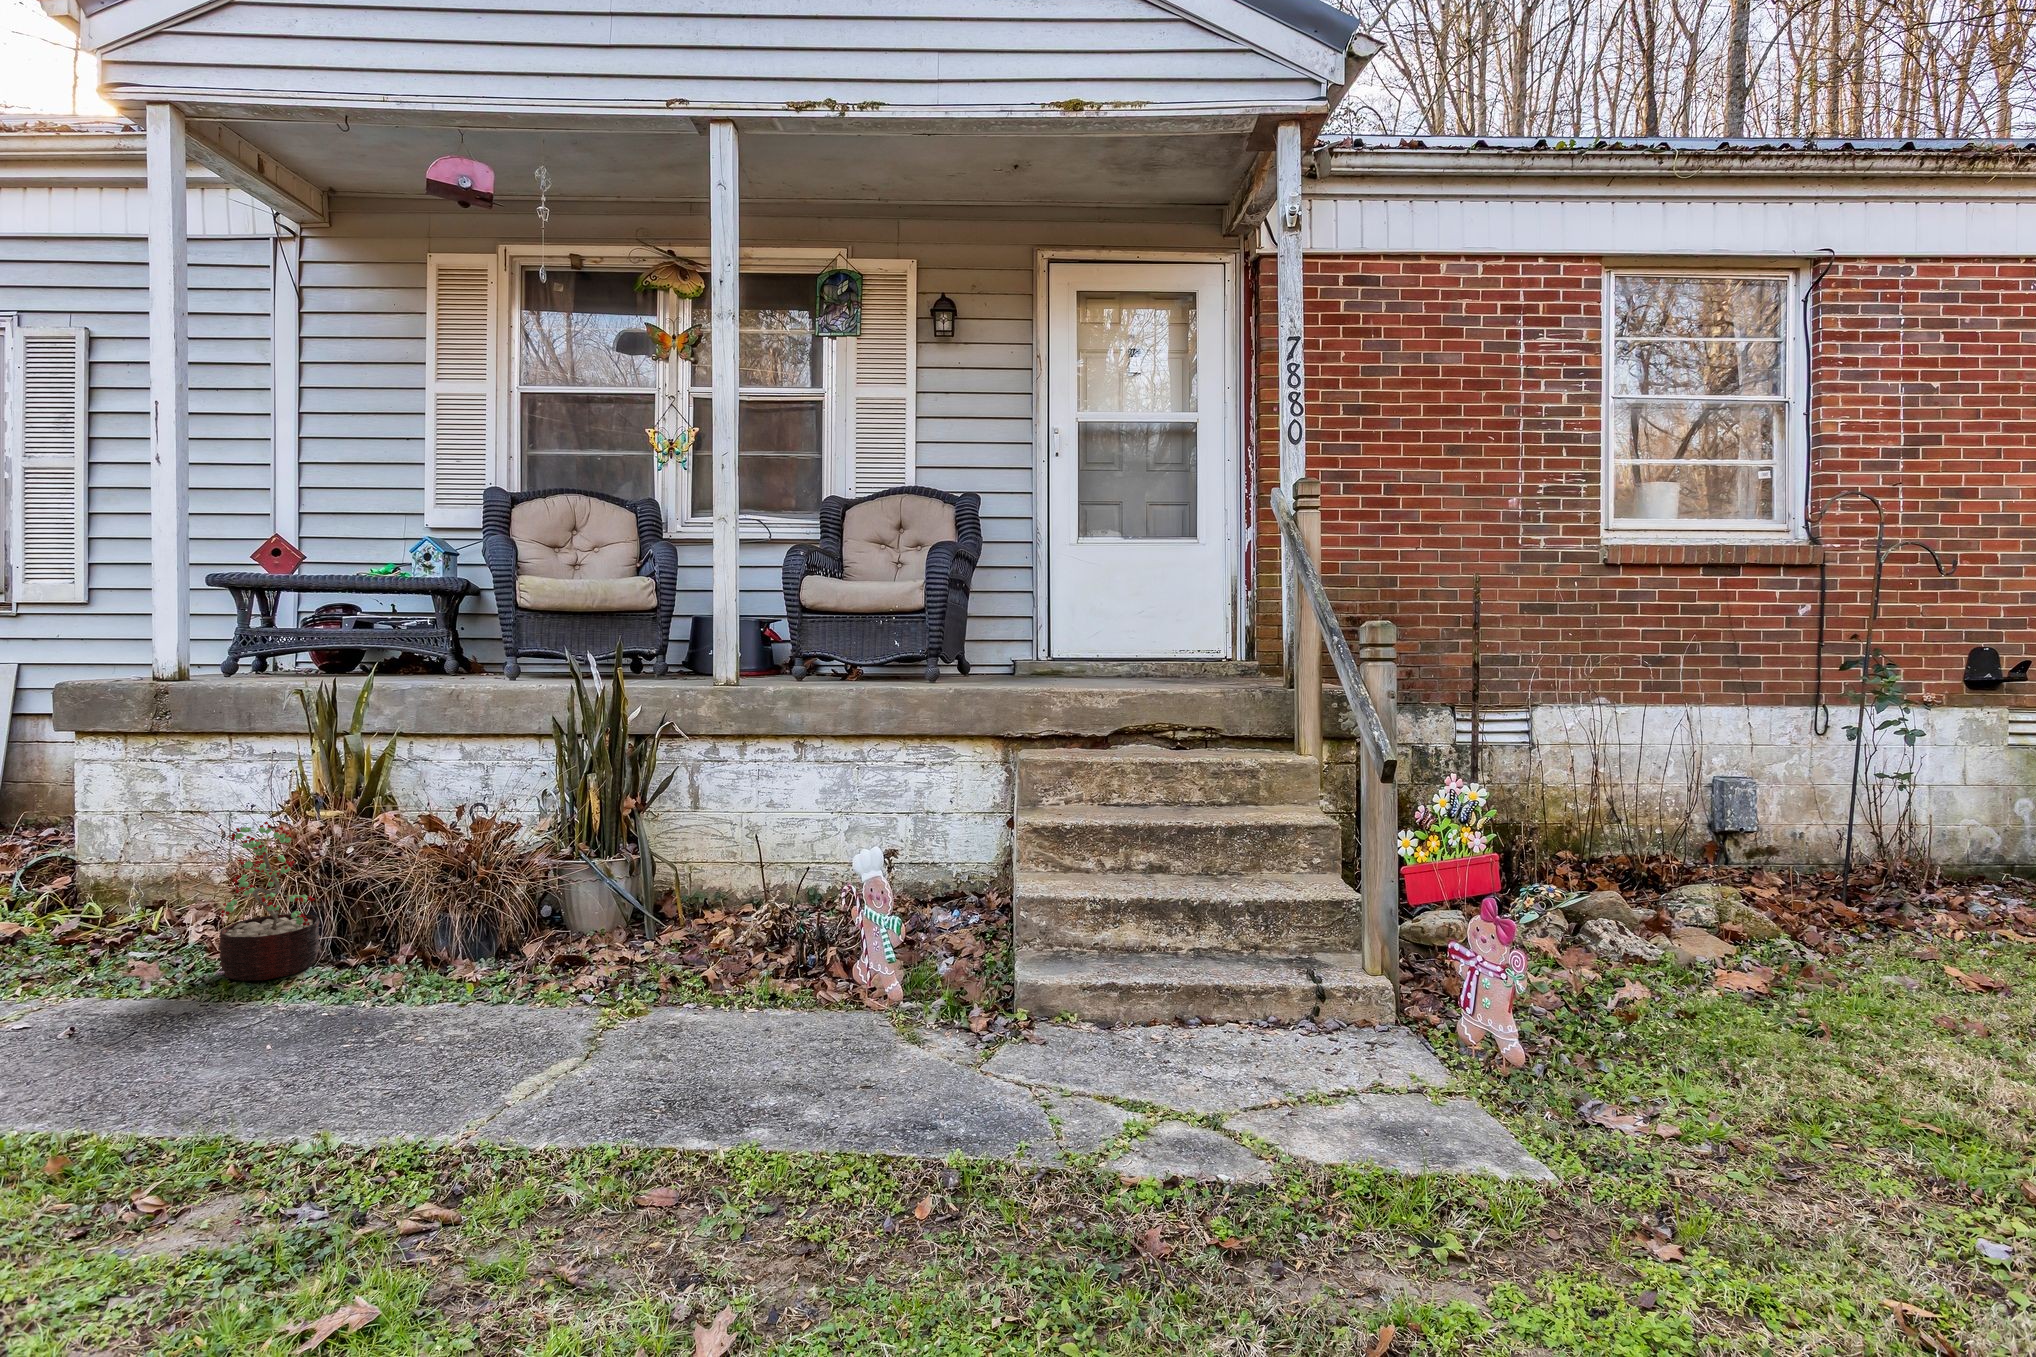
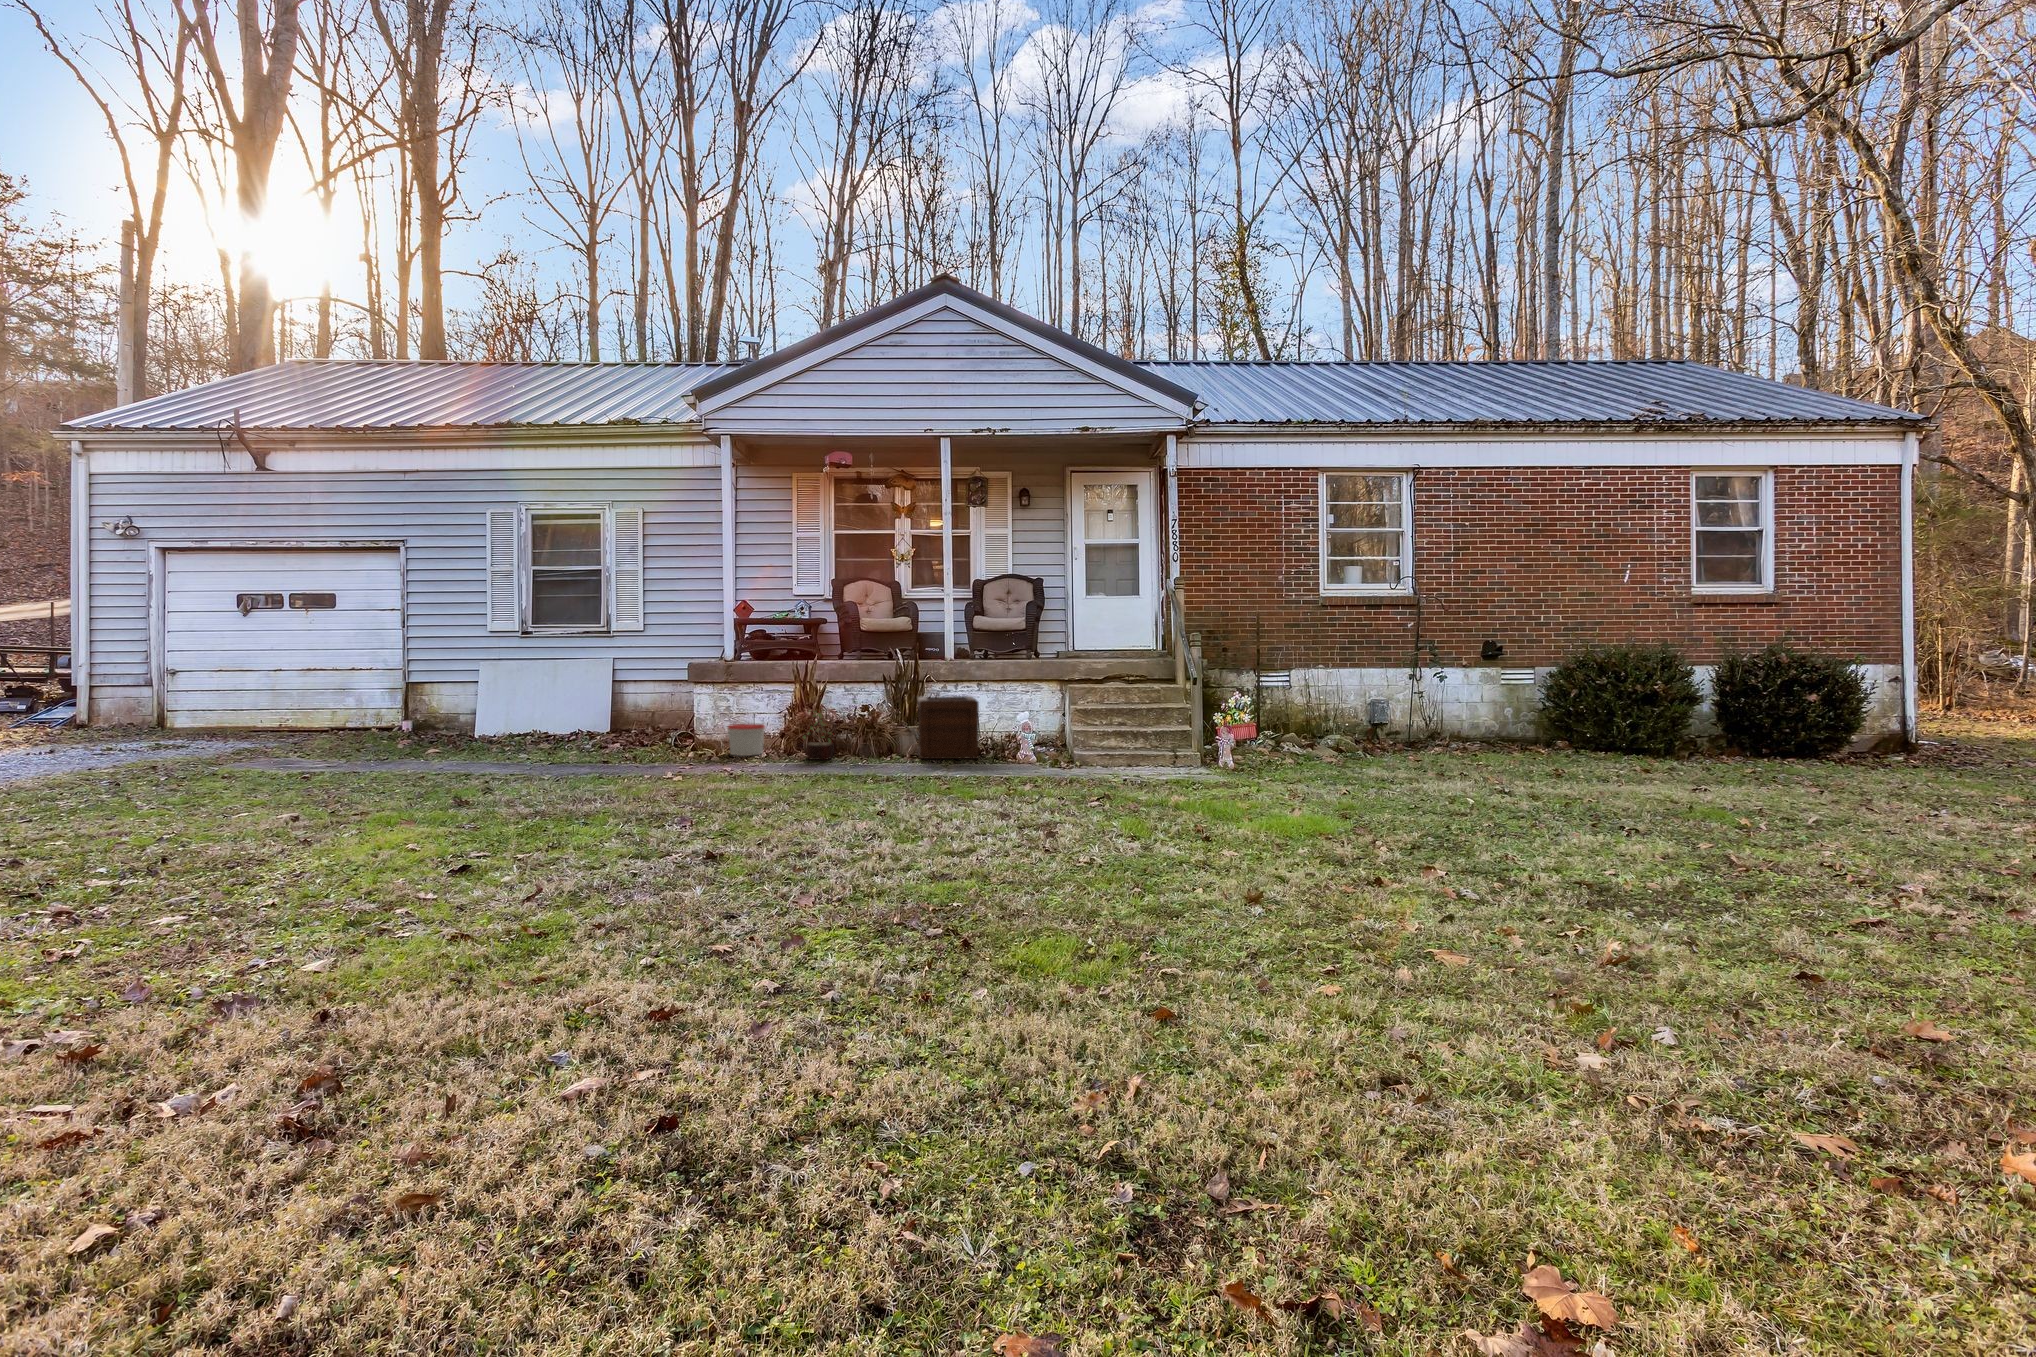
wooden crate: none [559,780,760,978] -> present [918,696,979,759]
bucket: none [37,847,177,950] -> present [727,724,765,756]

